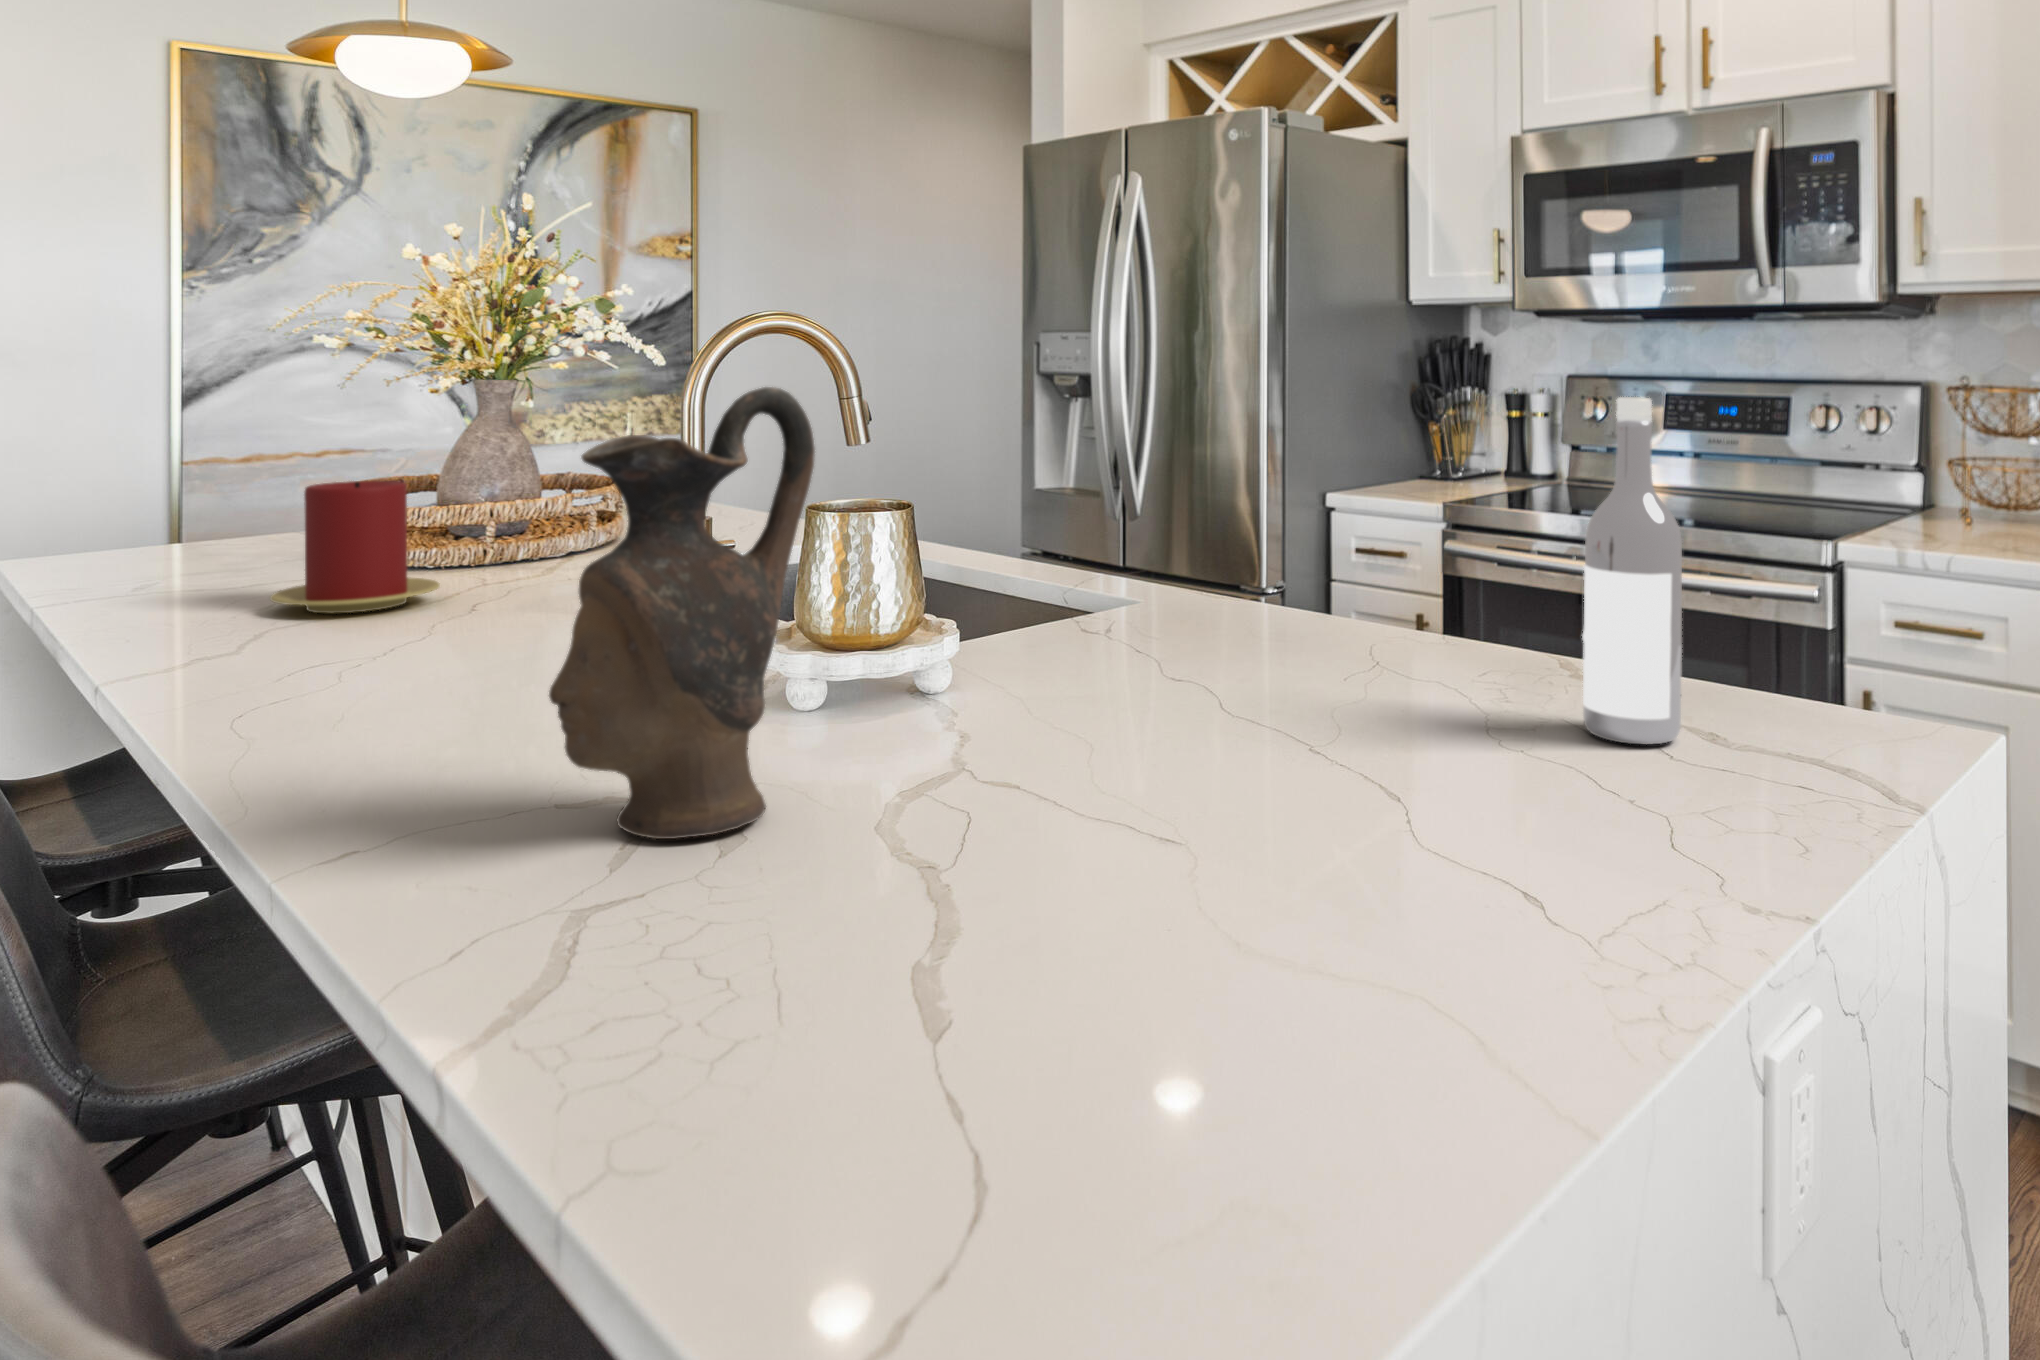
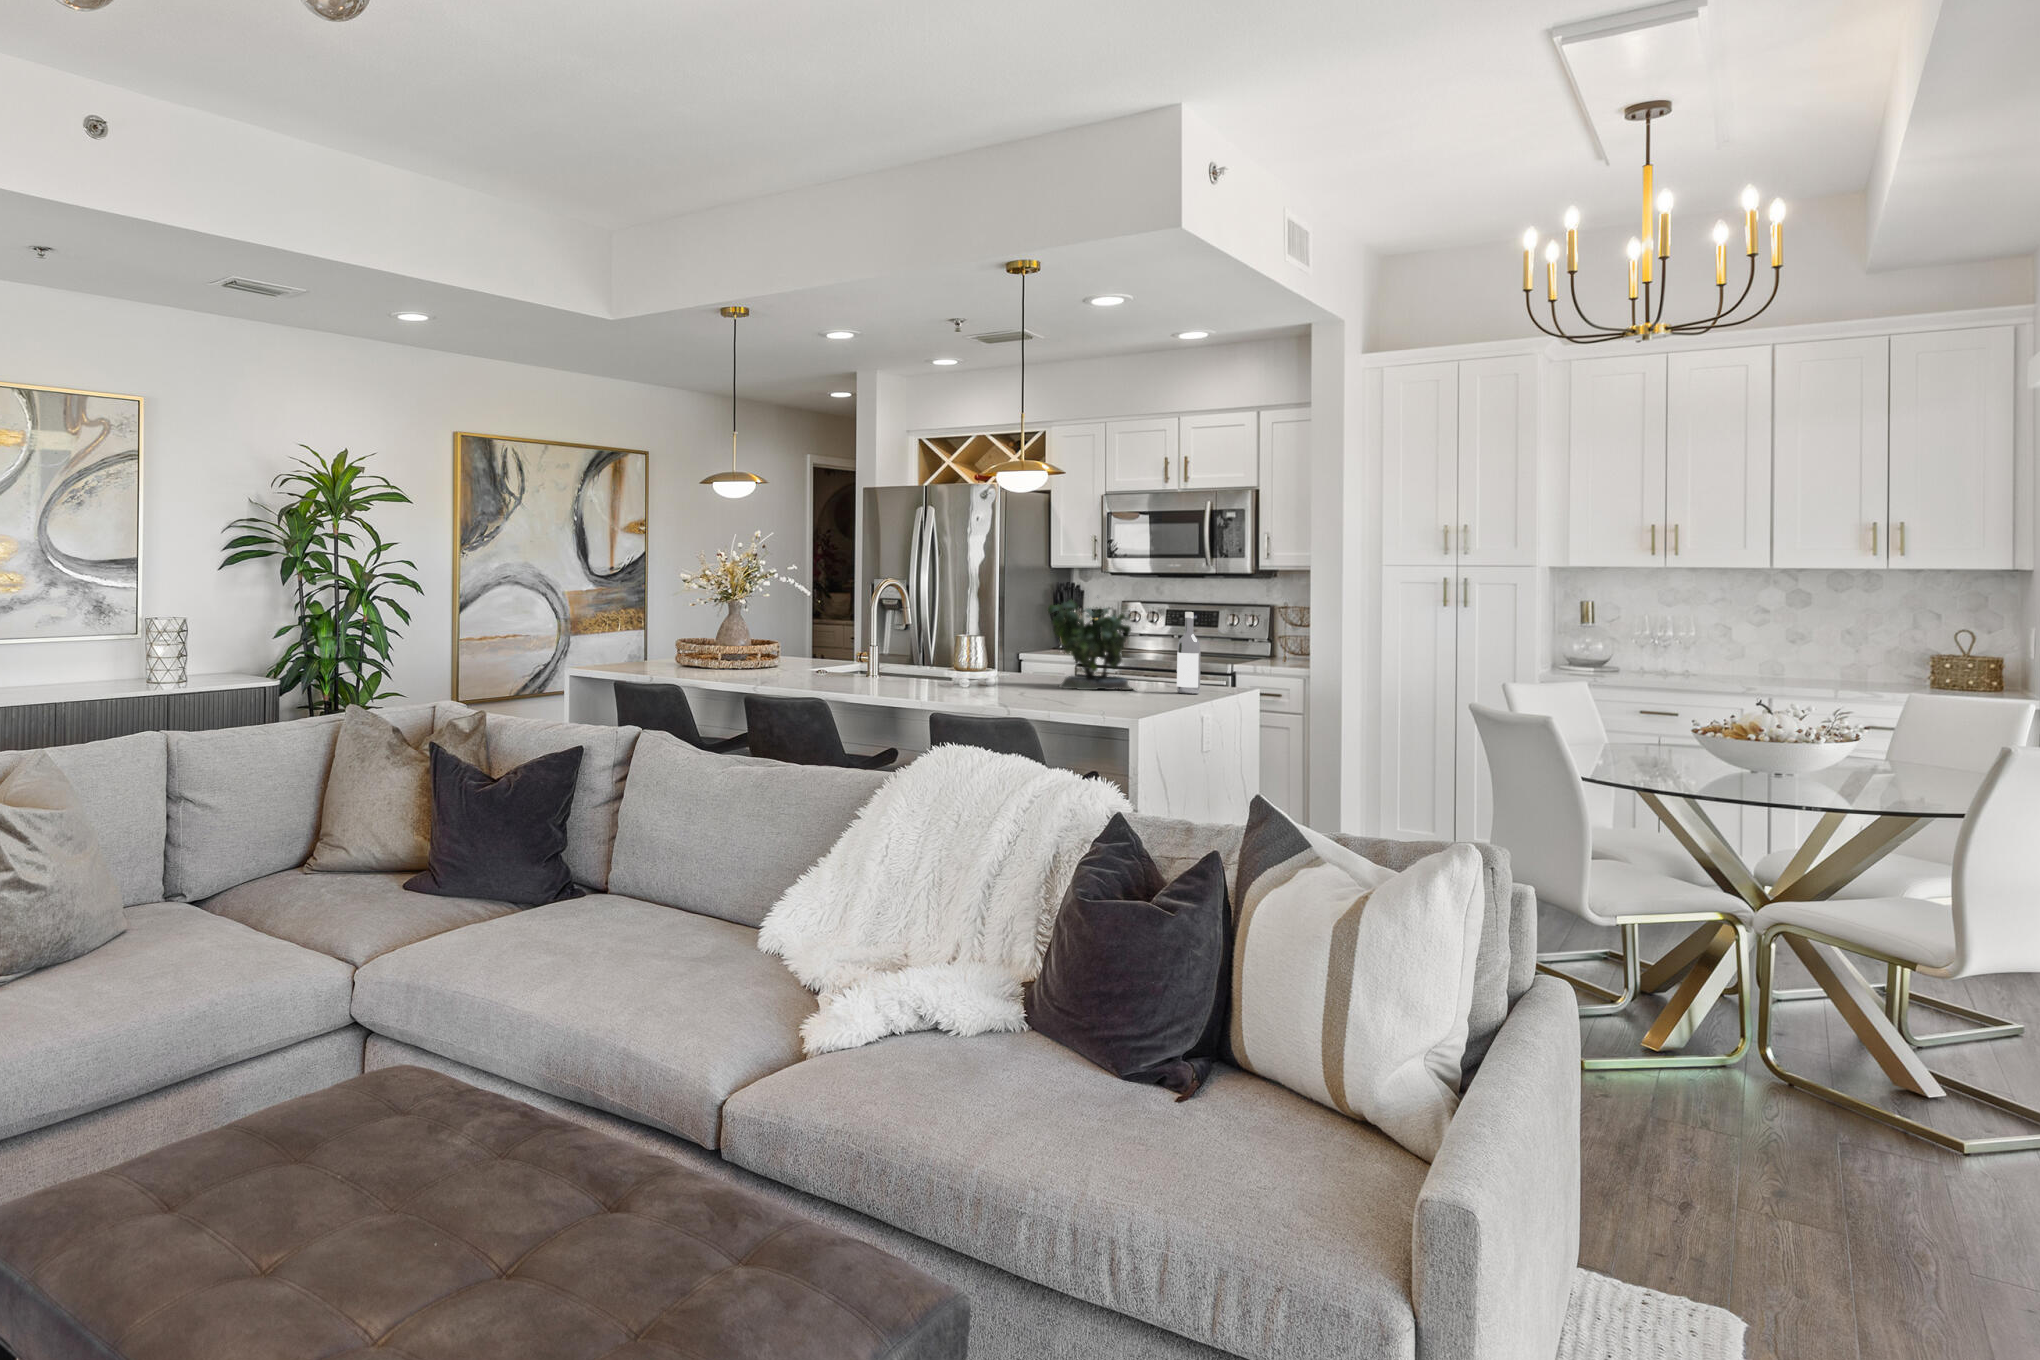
potted plant: none [1118,337,1429,709] -> present [1048,600,1132,690]
ceramic pitcher: present [549,387,815,839] -> none [994,610,1033,698]
candle: present [270,481,440,613] -> none [767,637,813,678]

